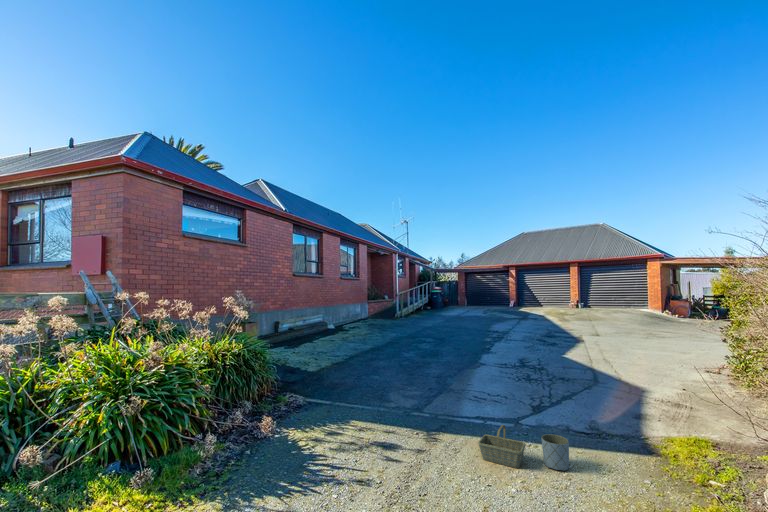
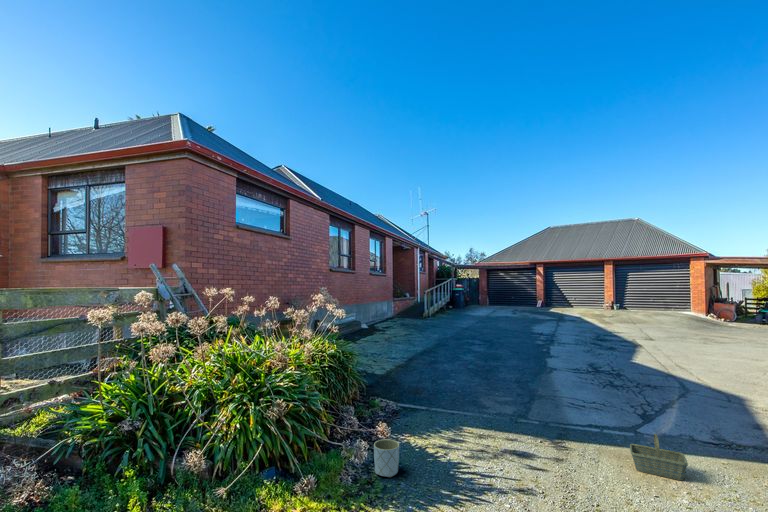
planter: present [541,434,569,471] -> present [374,439,399,478]

